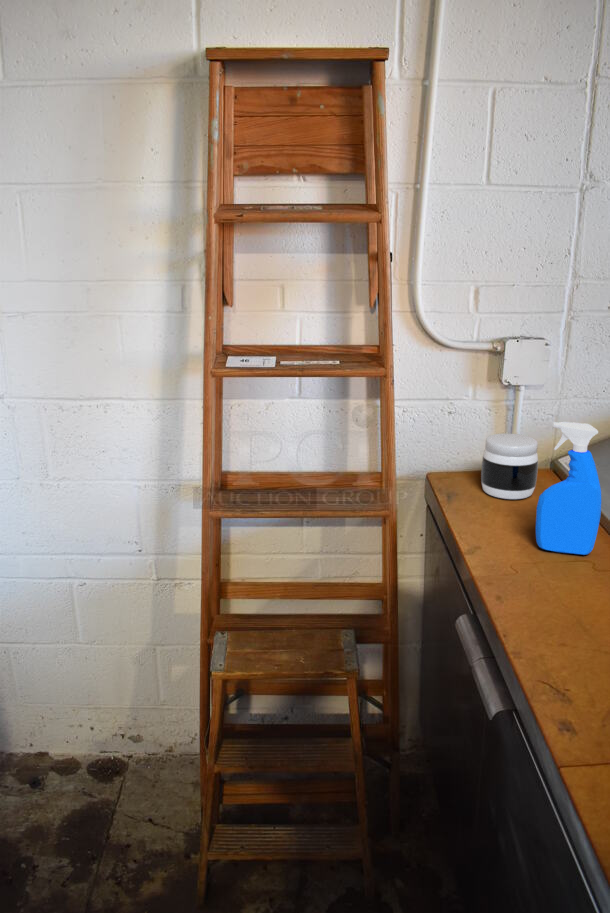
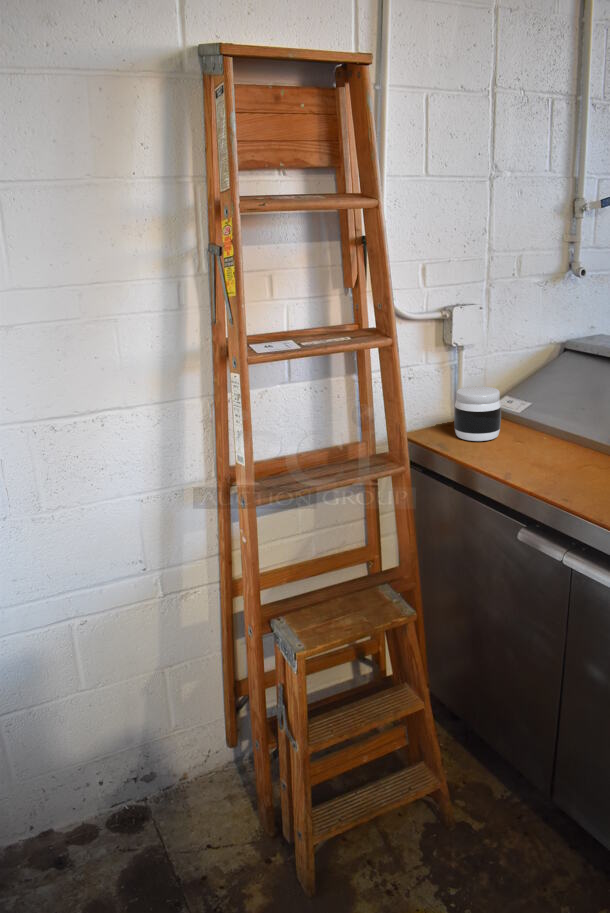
spray bottle: present [536,422,601,555] -> none [544,362,589,468]

